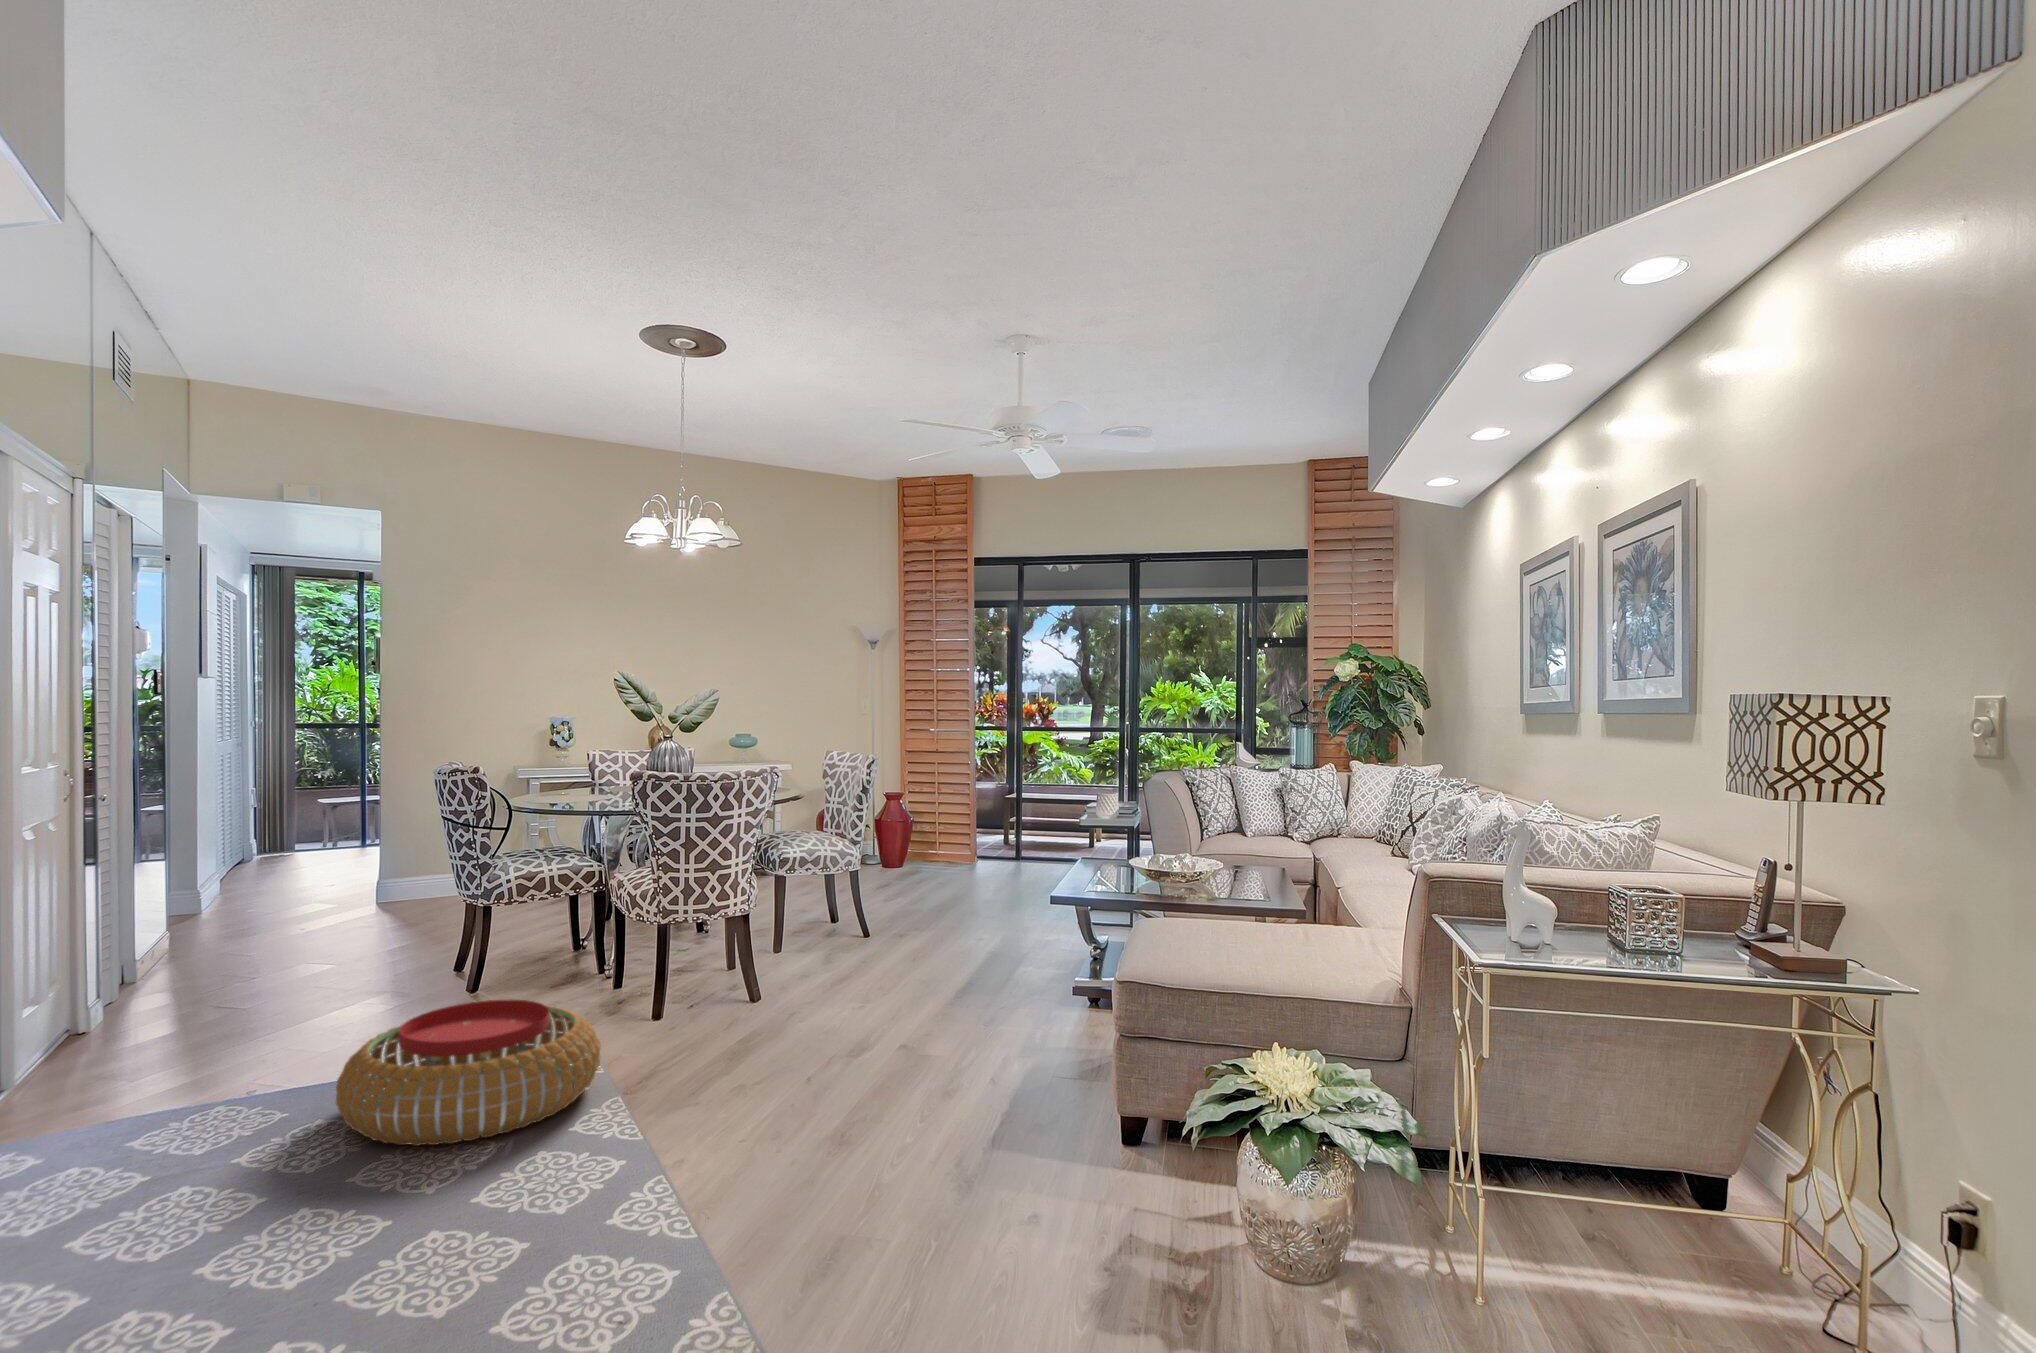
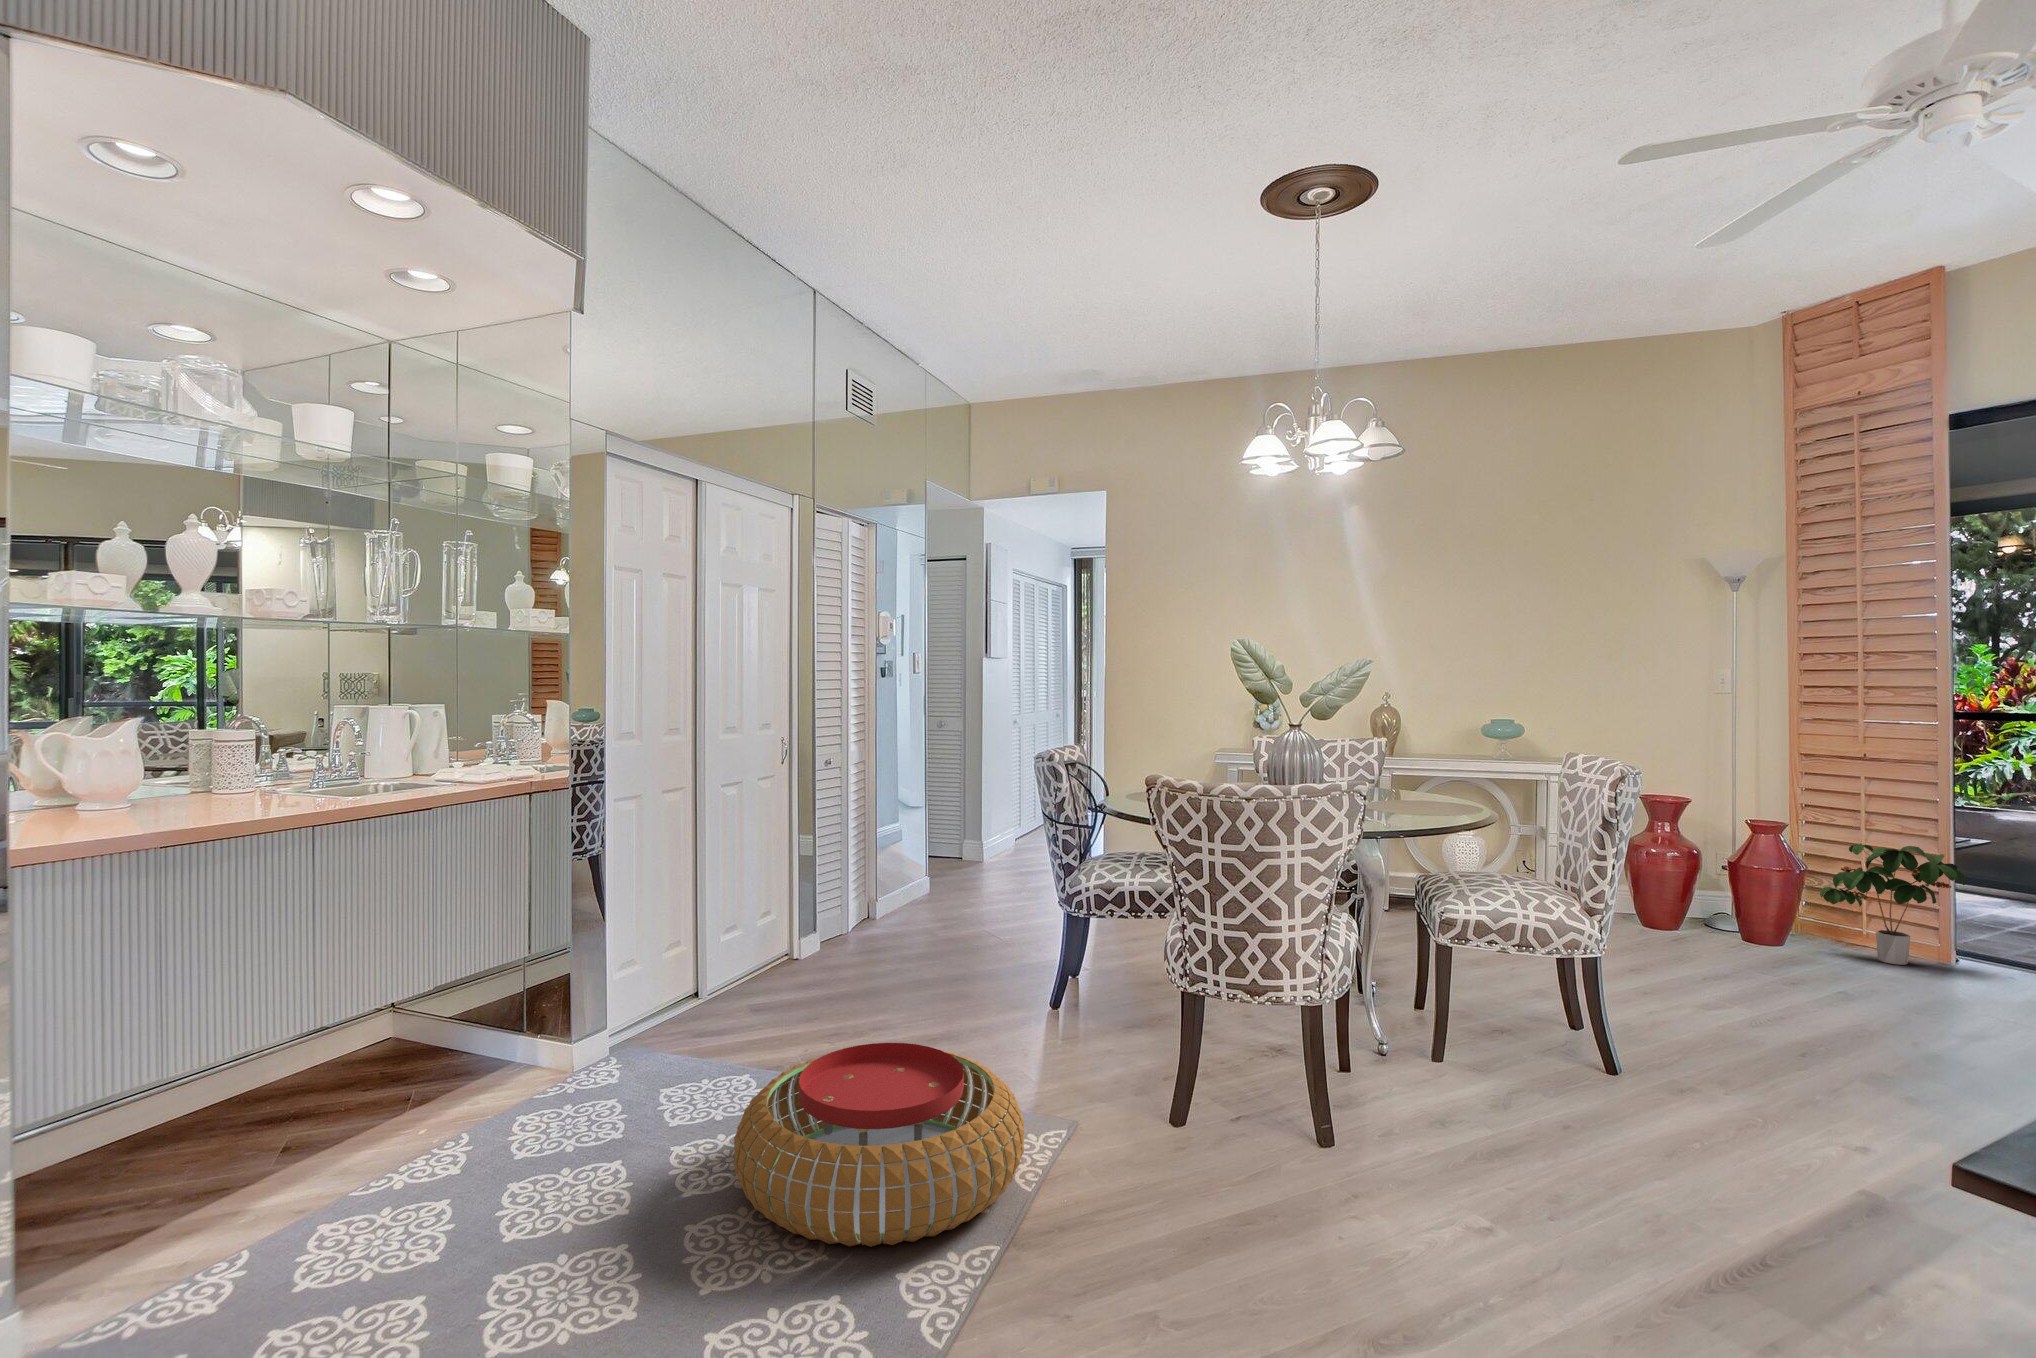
potted plant: none [931,796,994,865] -> present [1820,844,1967,965]

